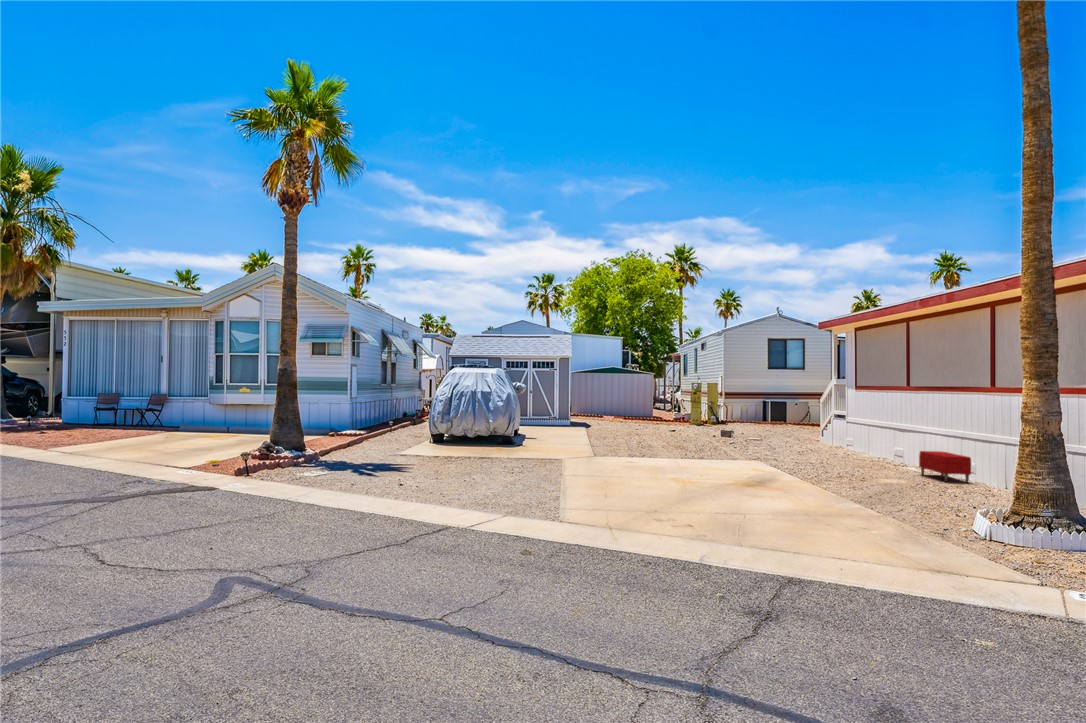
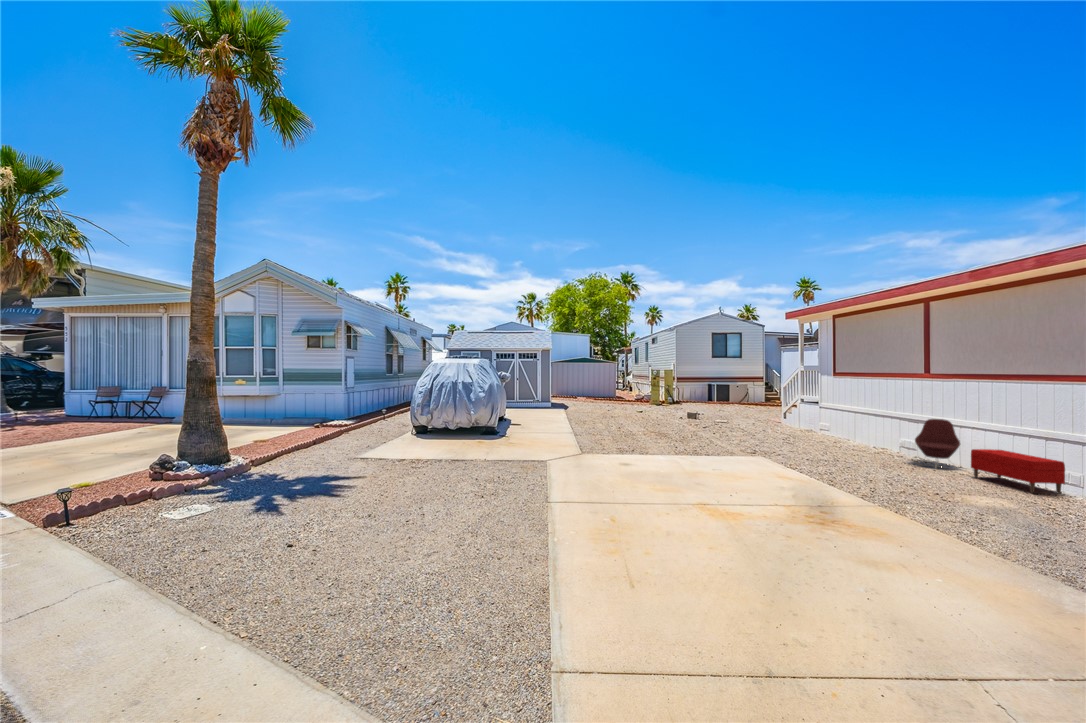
chair: none [888,428,923,471] -> present [915,419,960,468]

